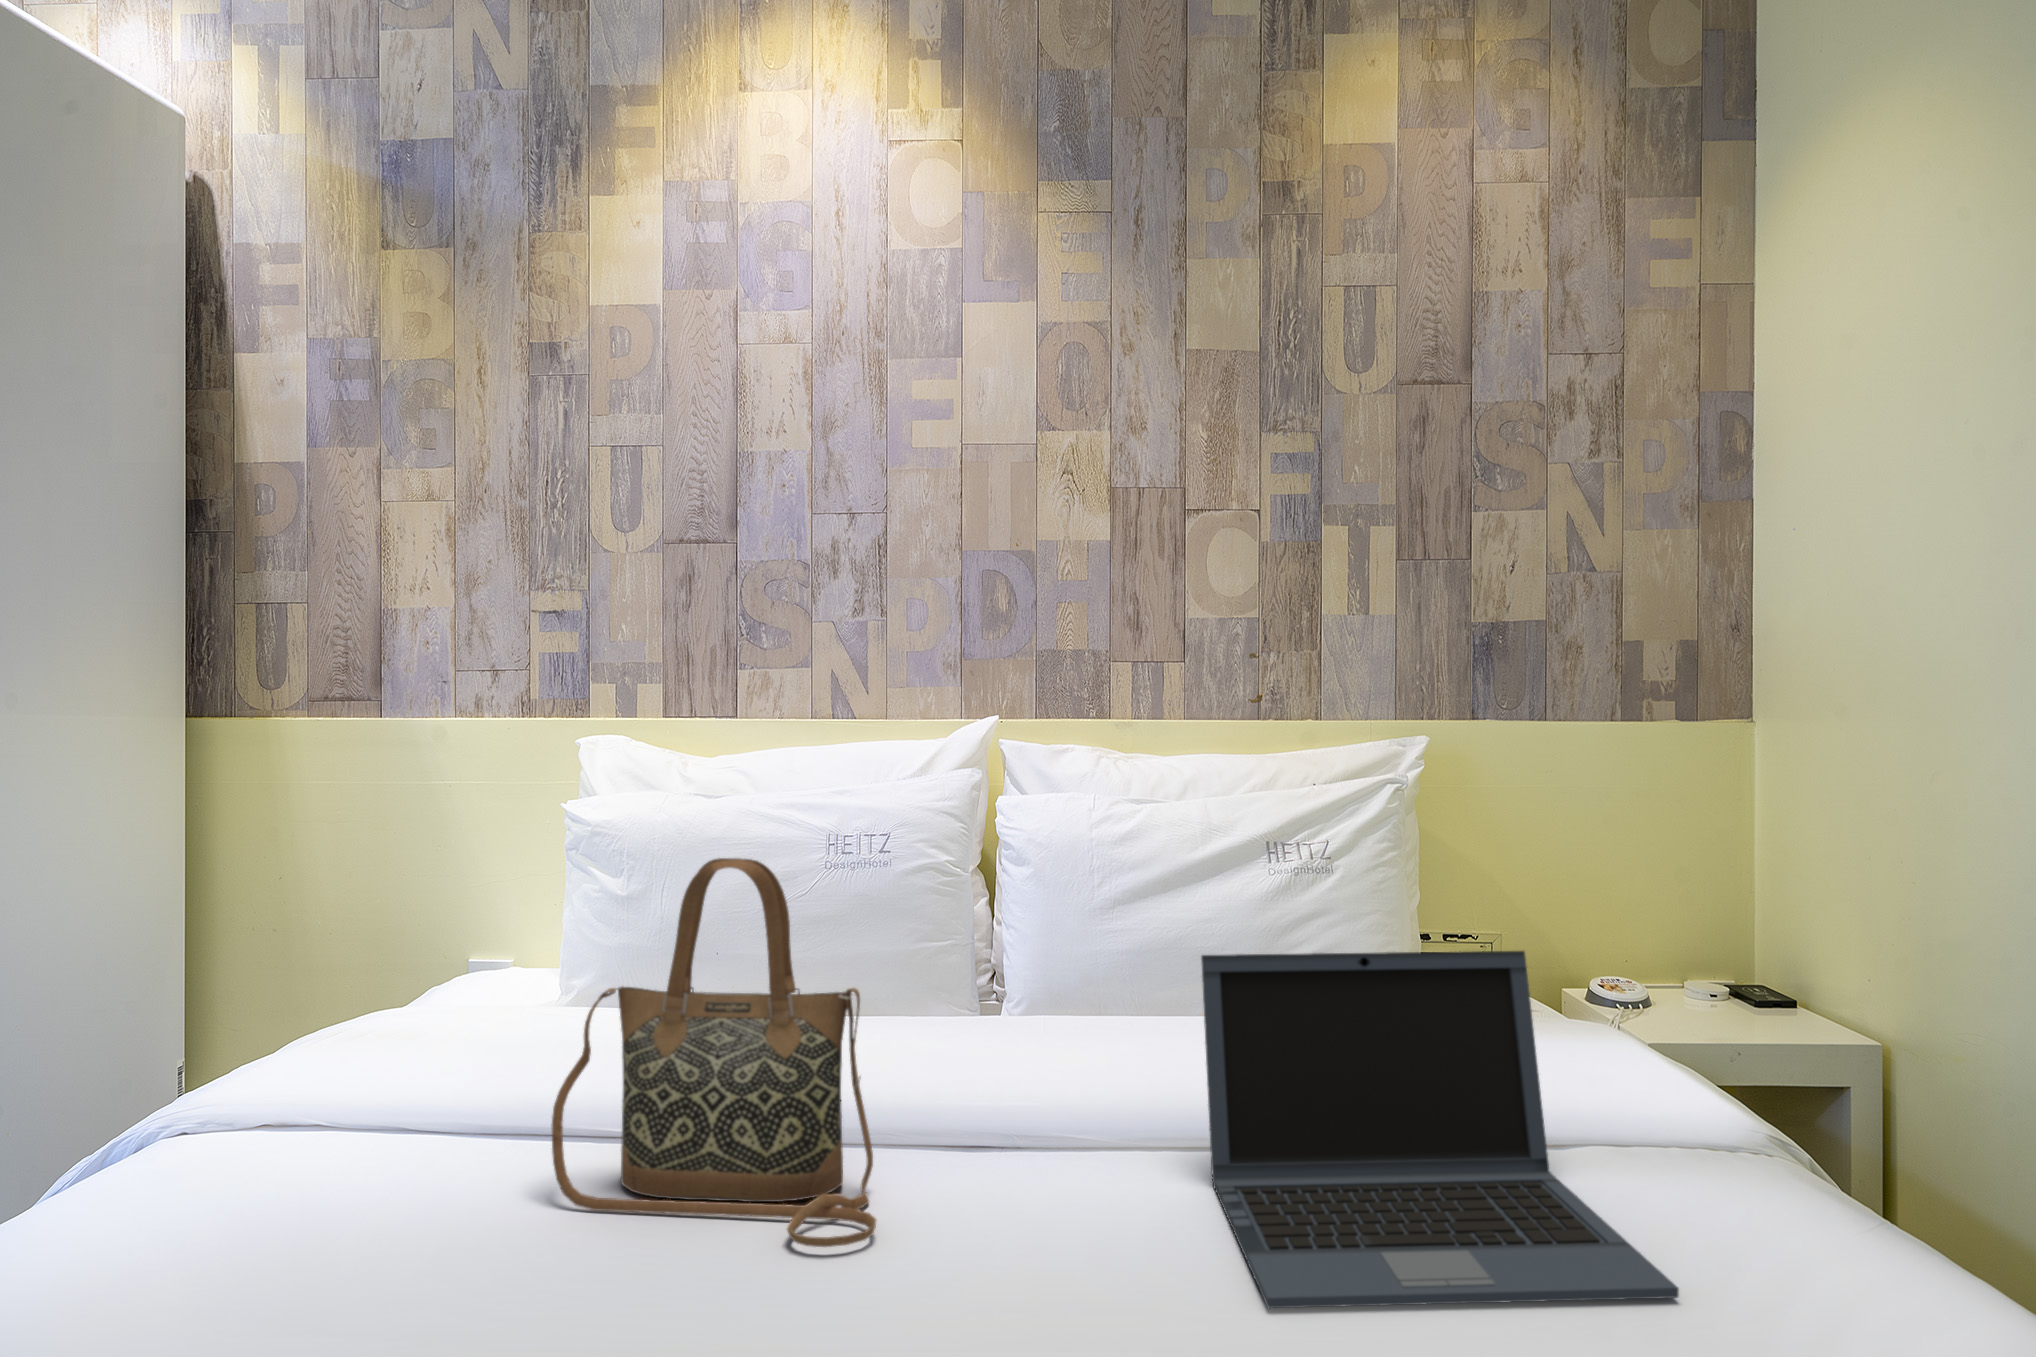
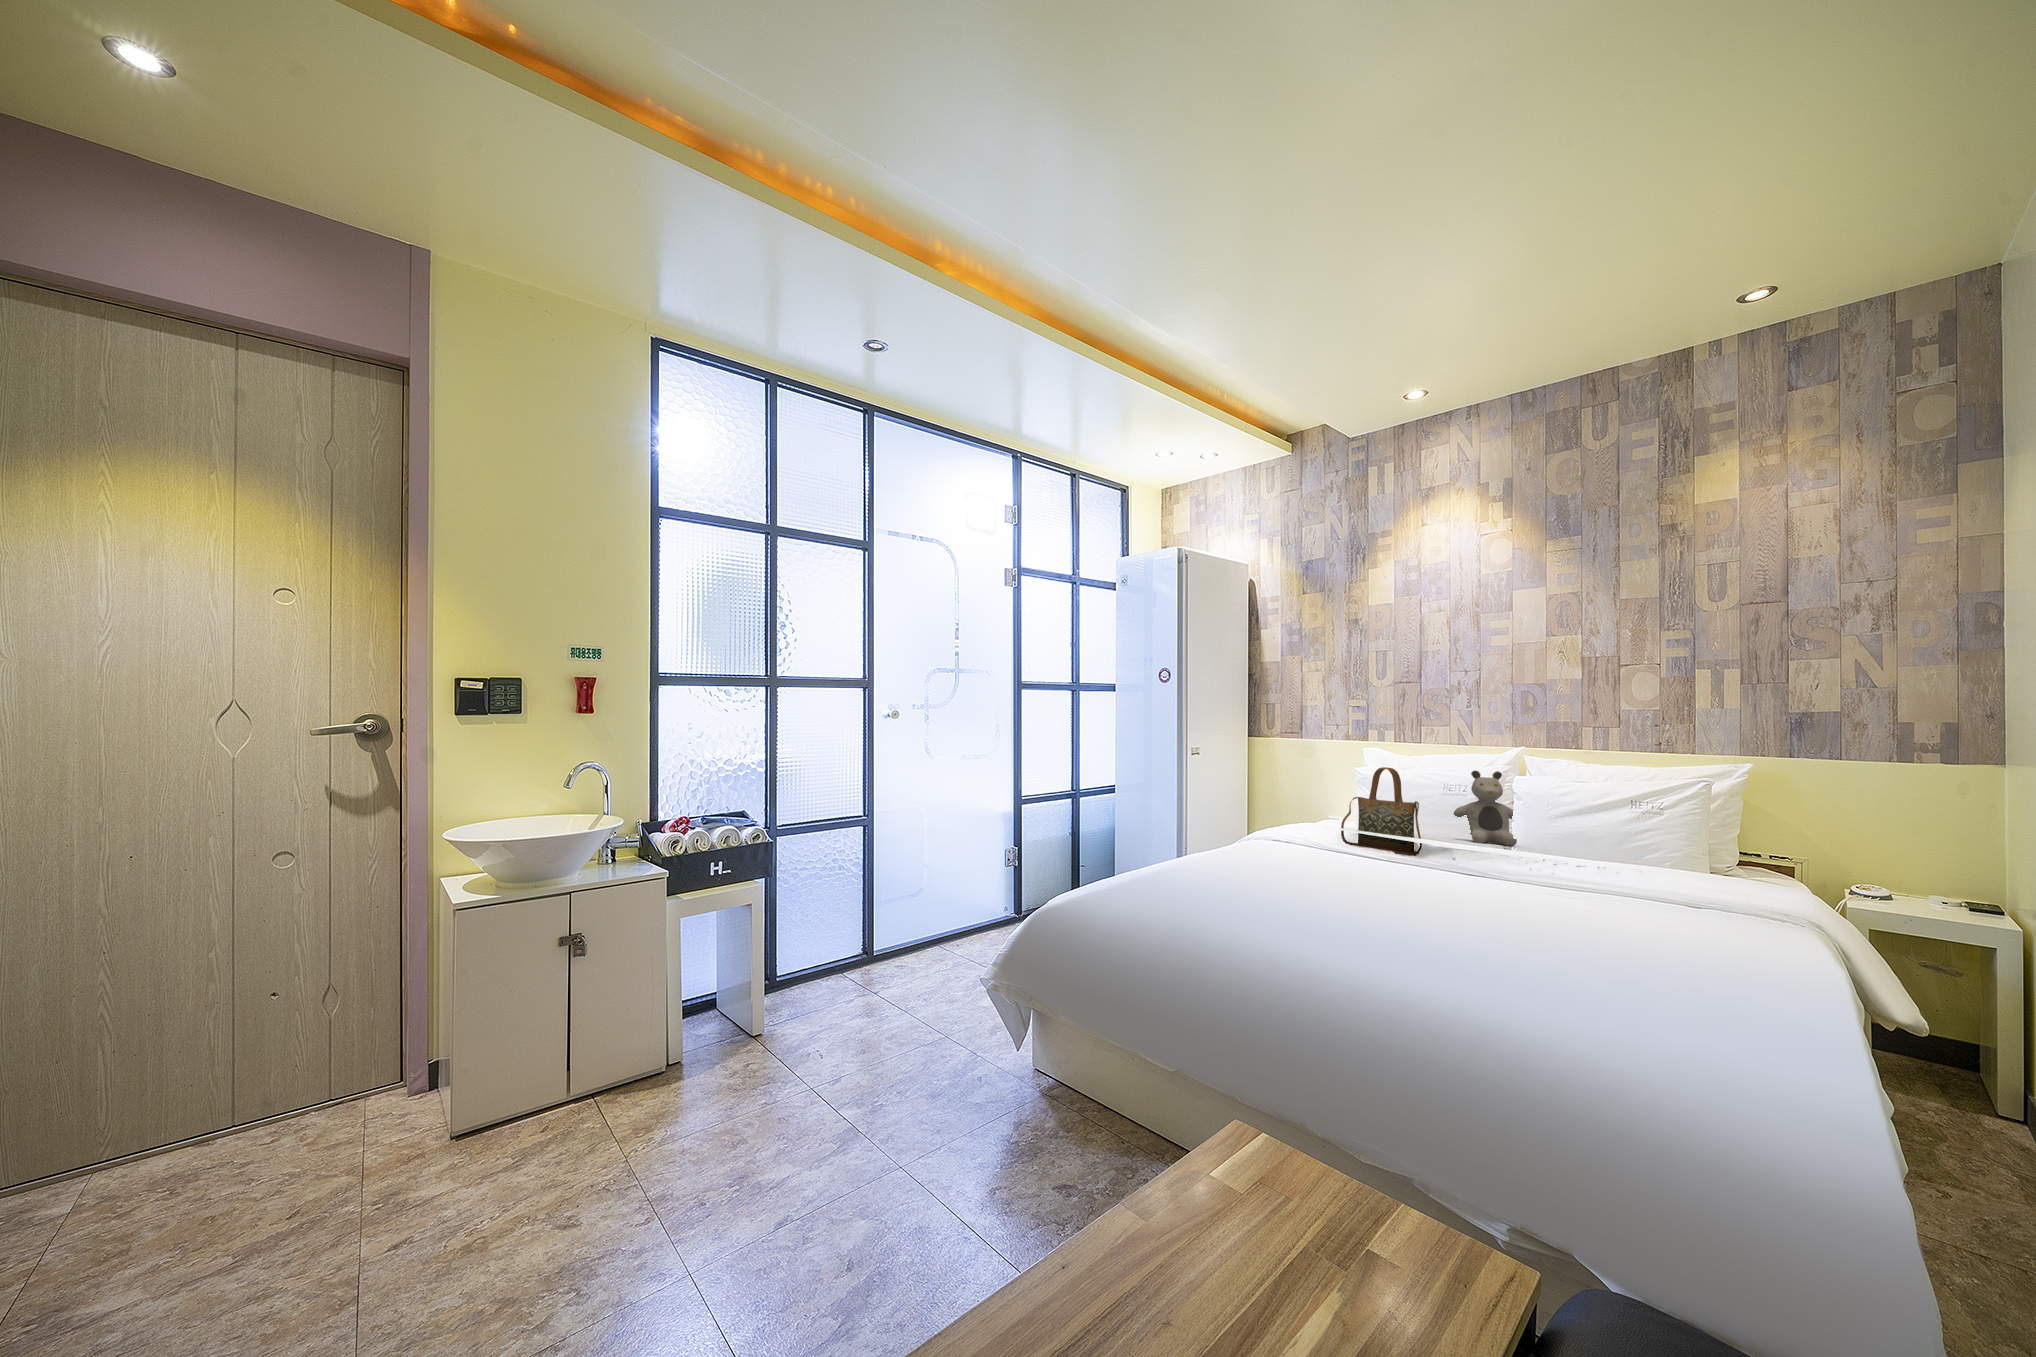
teddy bear: none [901,810,1083,1062] -> present [1454,770,1517,846]
laptop: present [1201,951,1679,1308] -> none [1508,806,1651,895]

